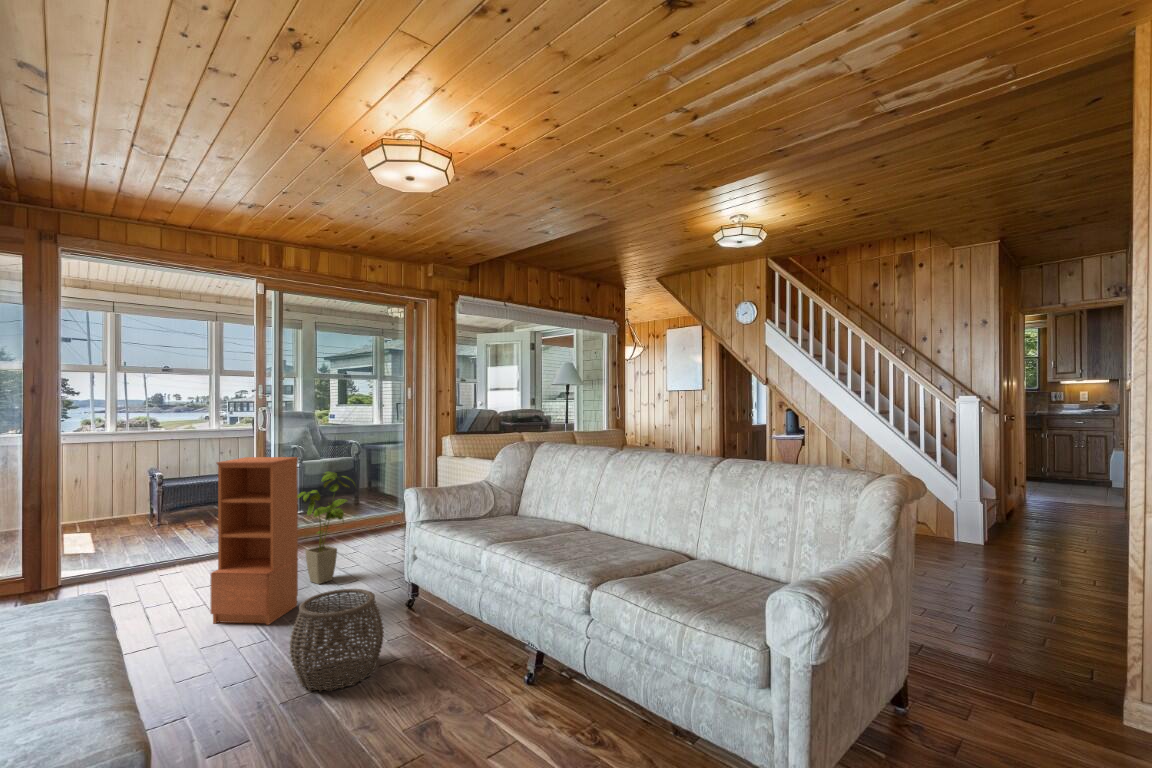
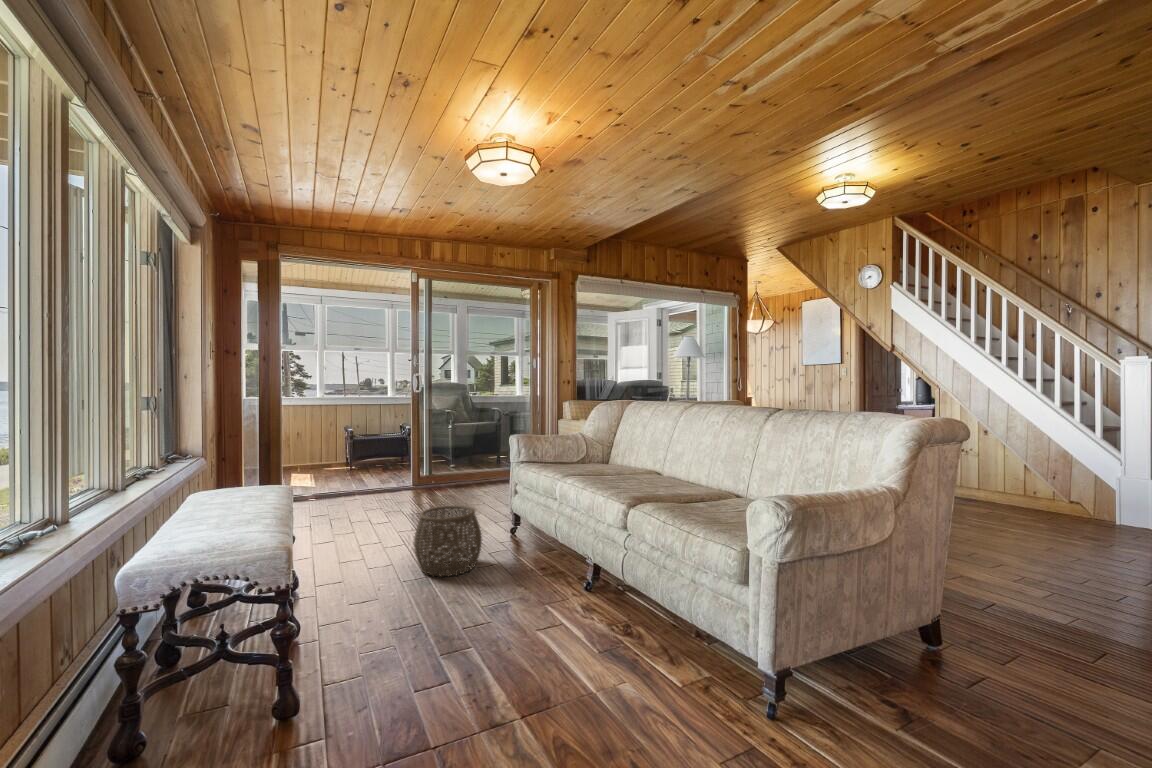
bookcase: present [210,457,298,625] -> none [373,408,435,534]
house plant: present [298,472,355,584] -> none [436,423,482,512]

